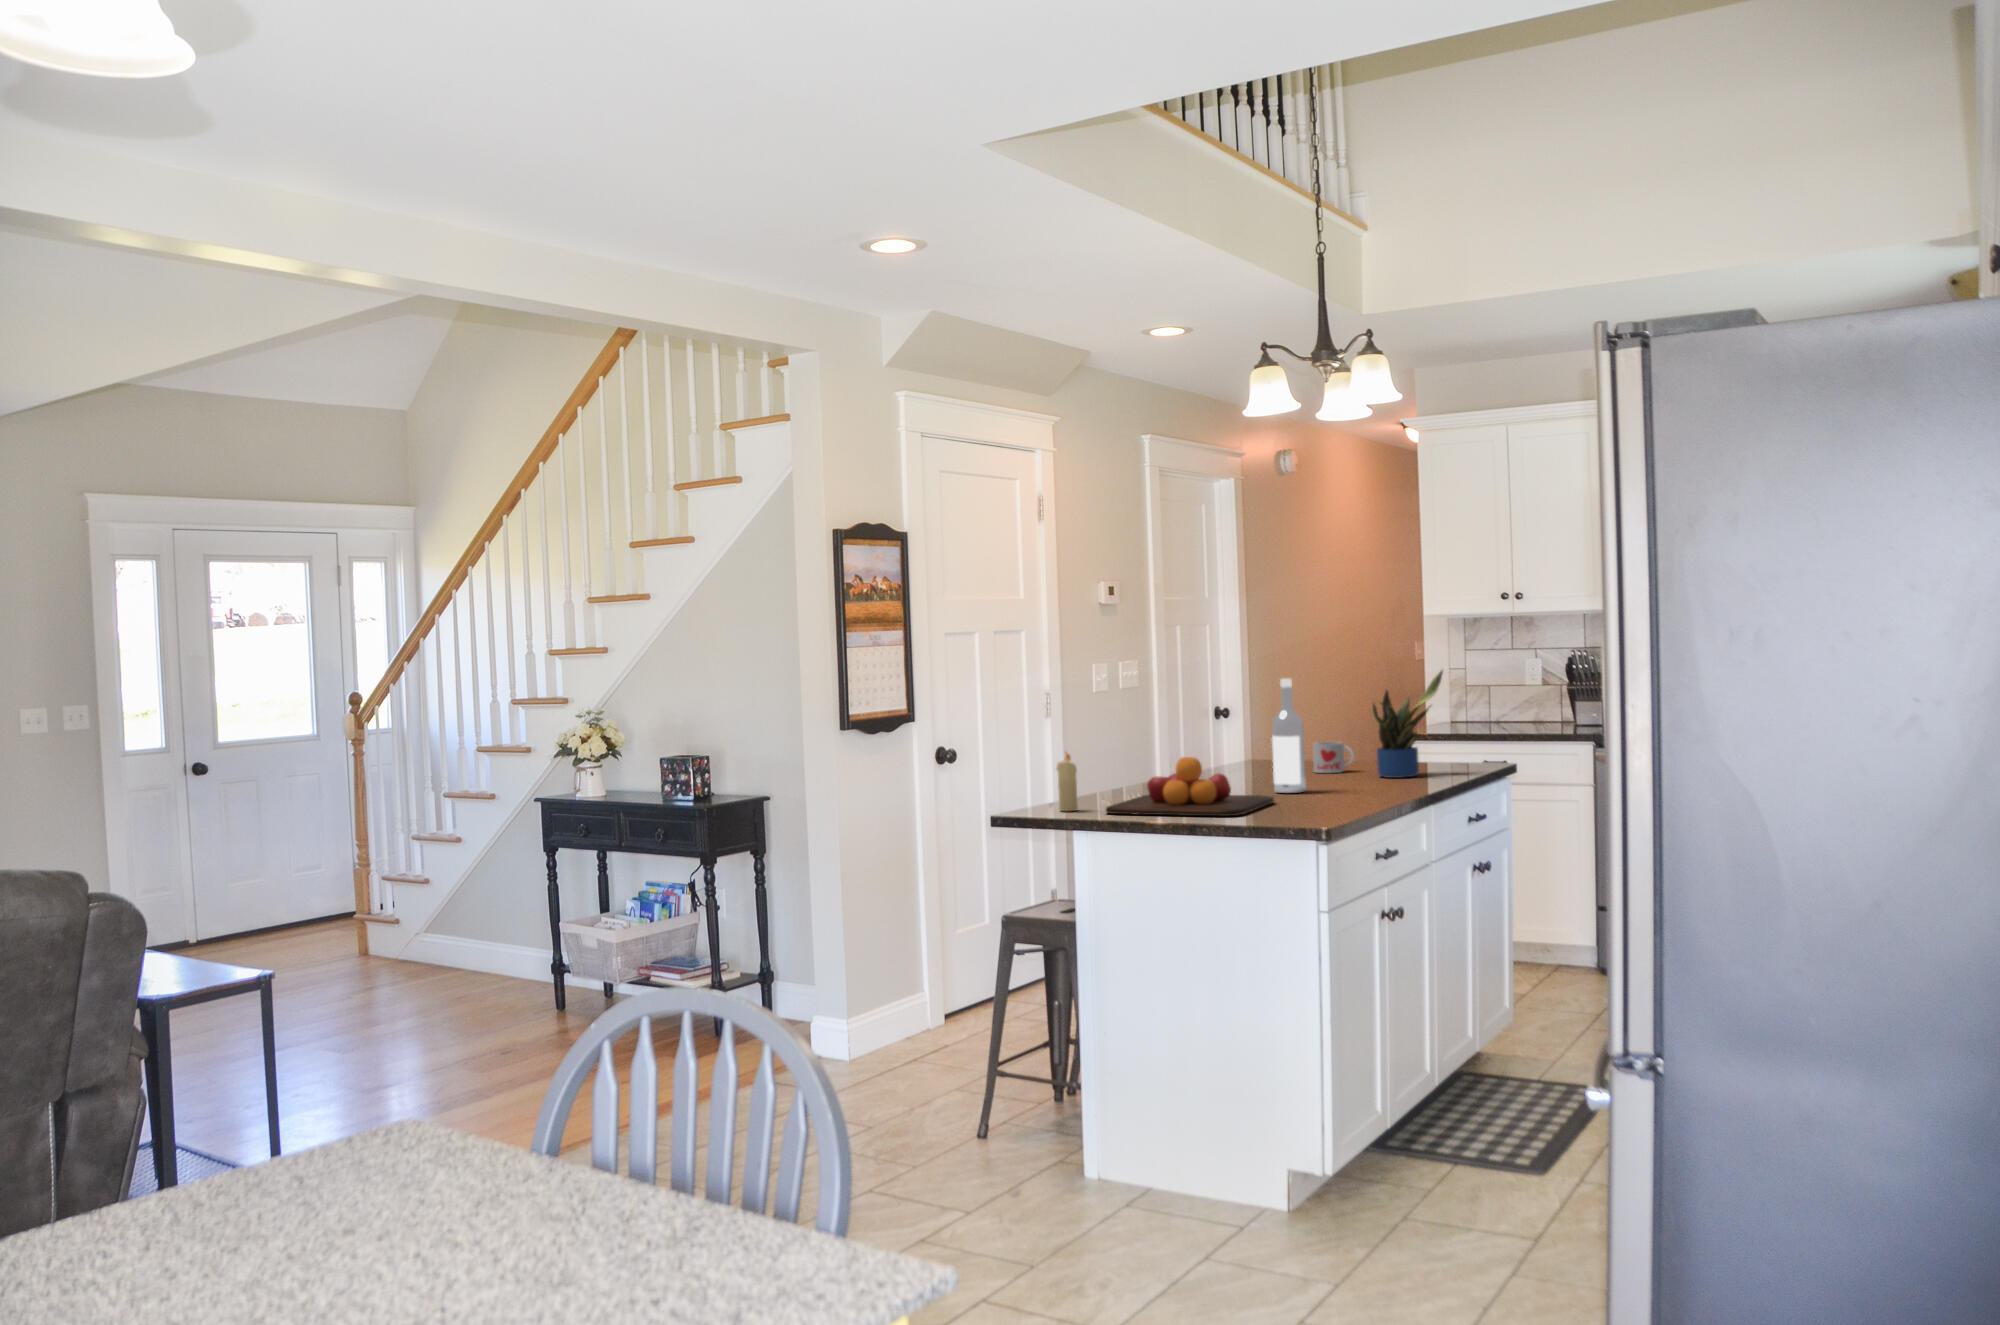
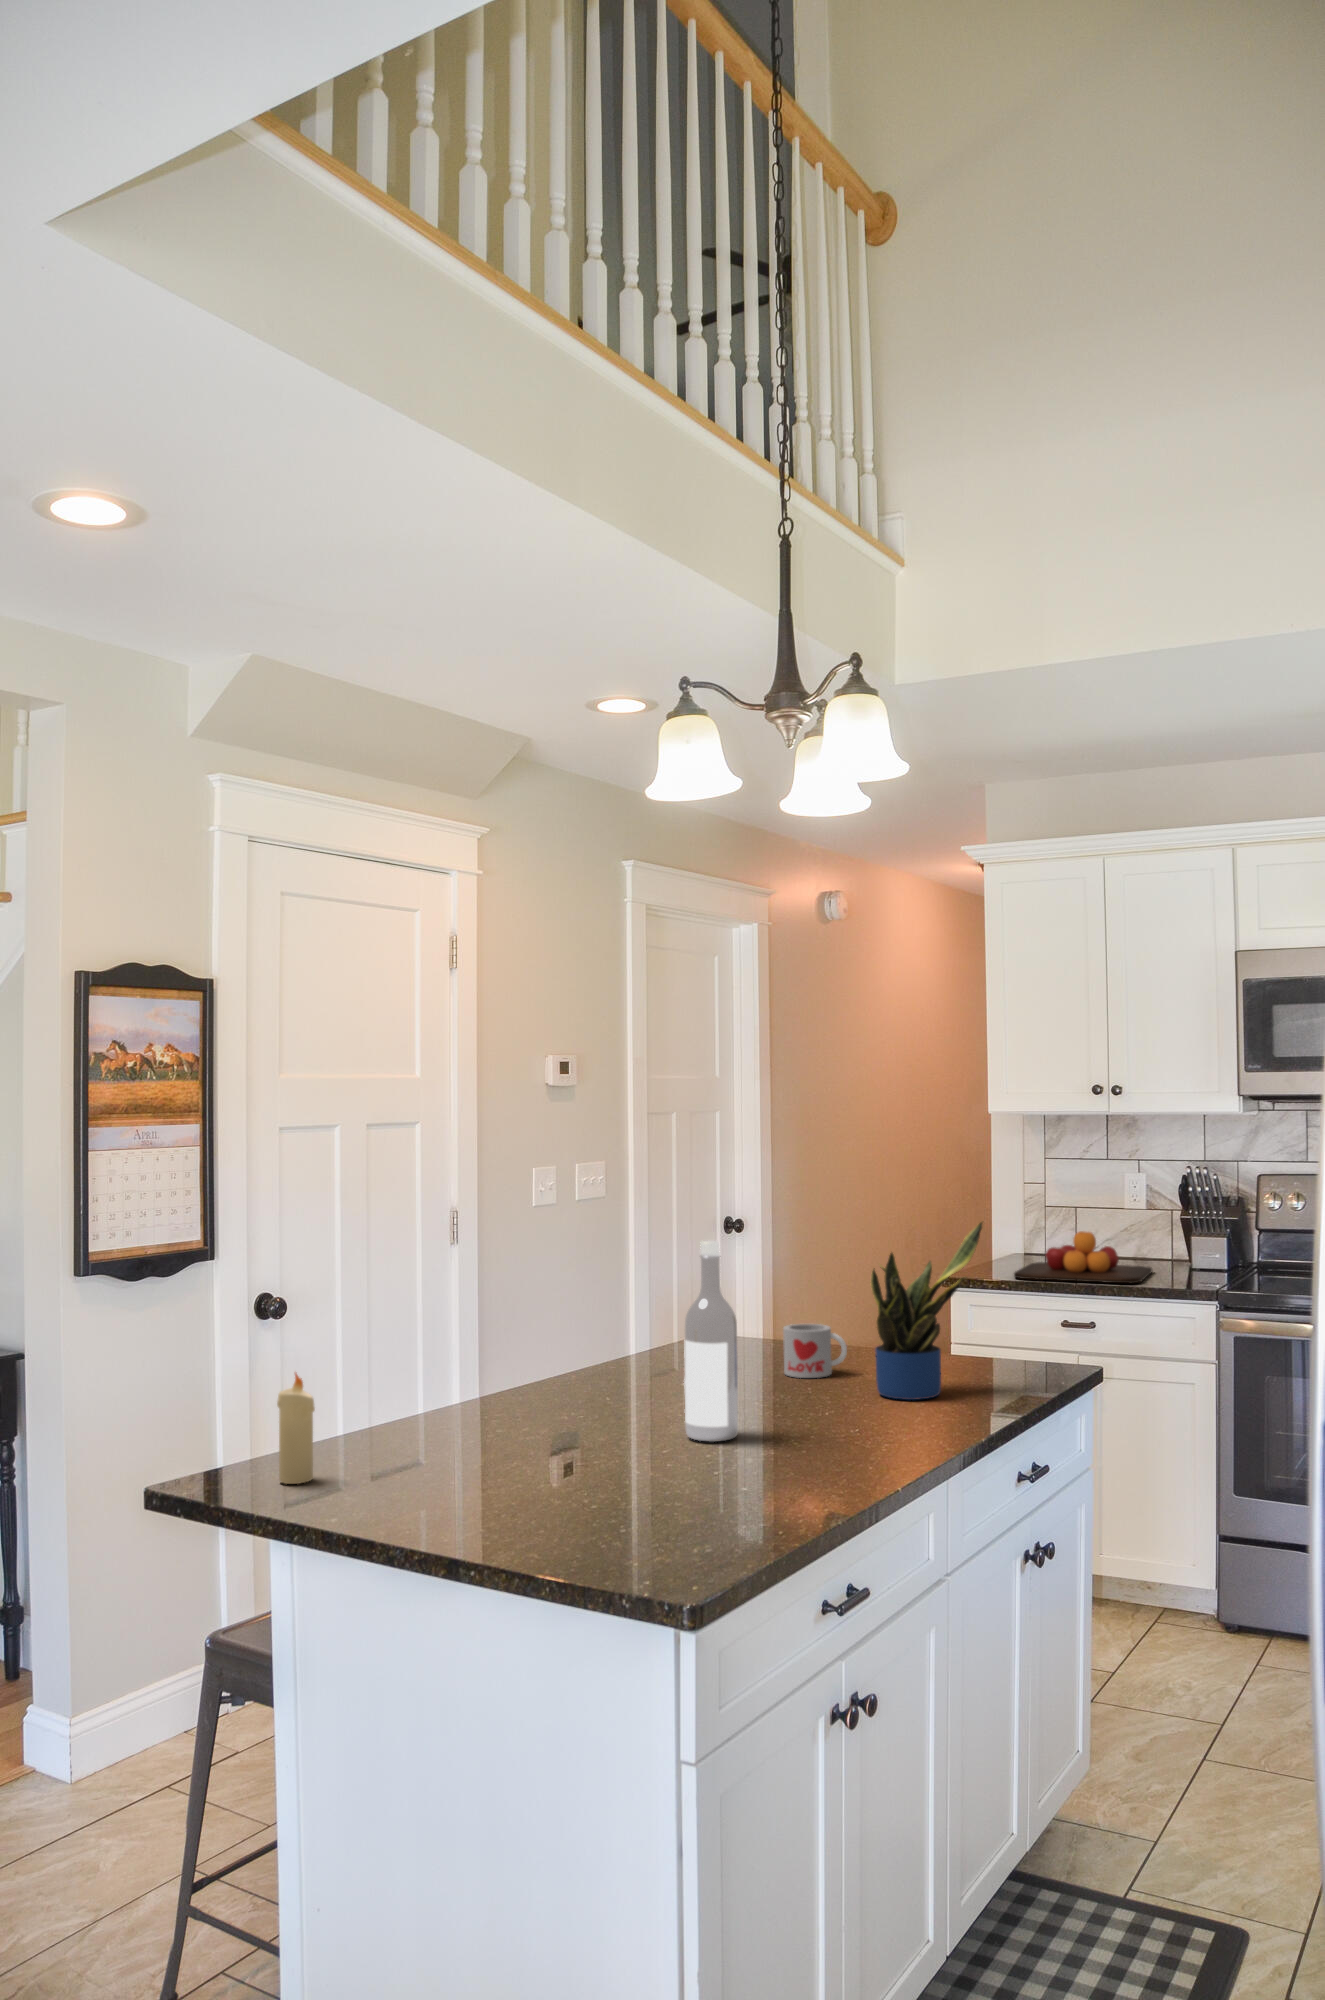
chopping board: present [1106,757,1274,816] -> present [1014,1231,1152,1283]

